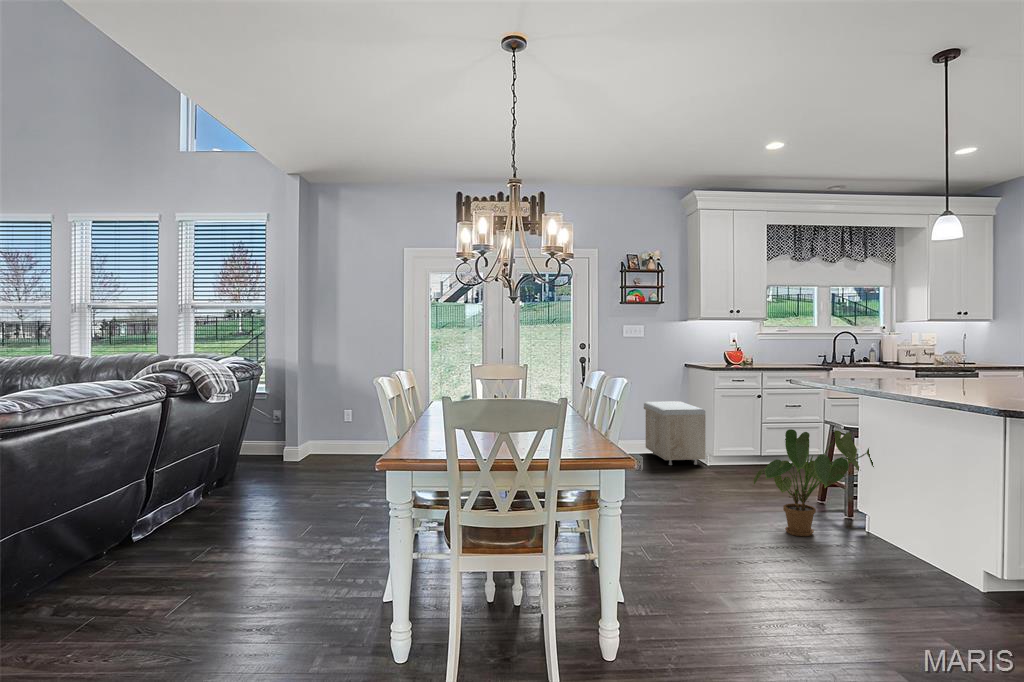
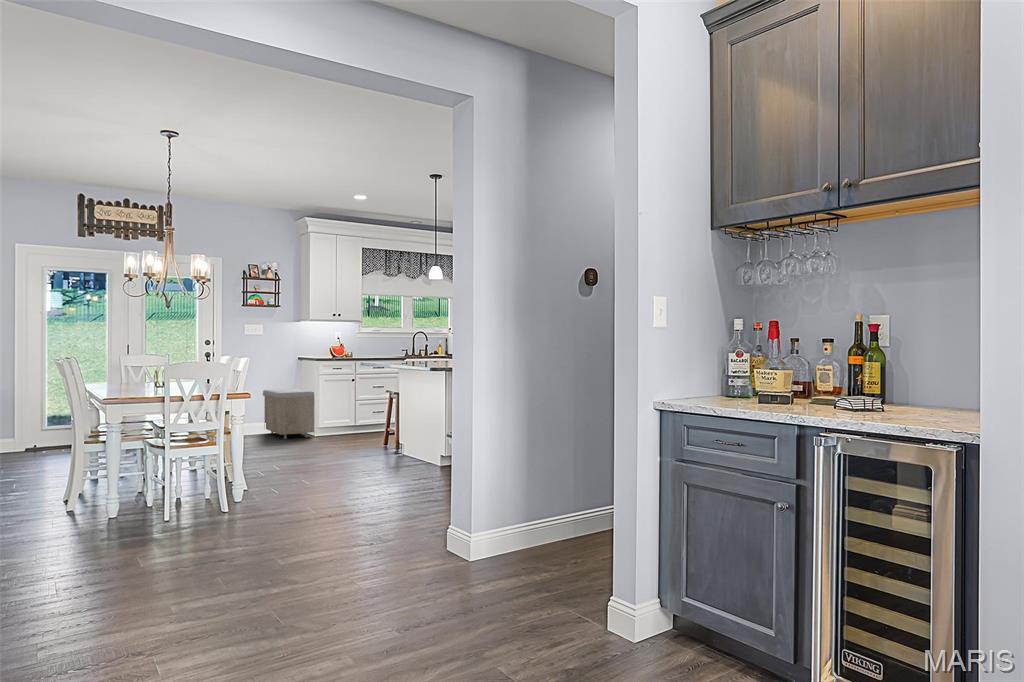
house plant: present [754,429,874,536] -> none [343,392,428,468]

